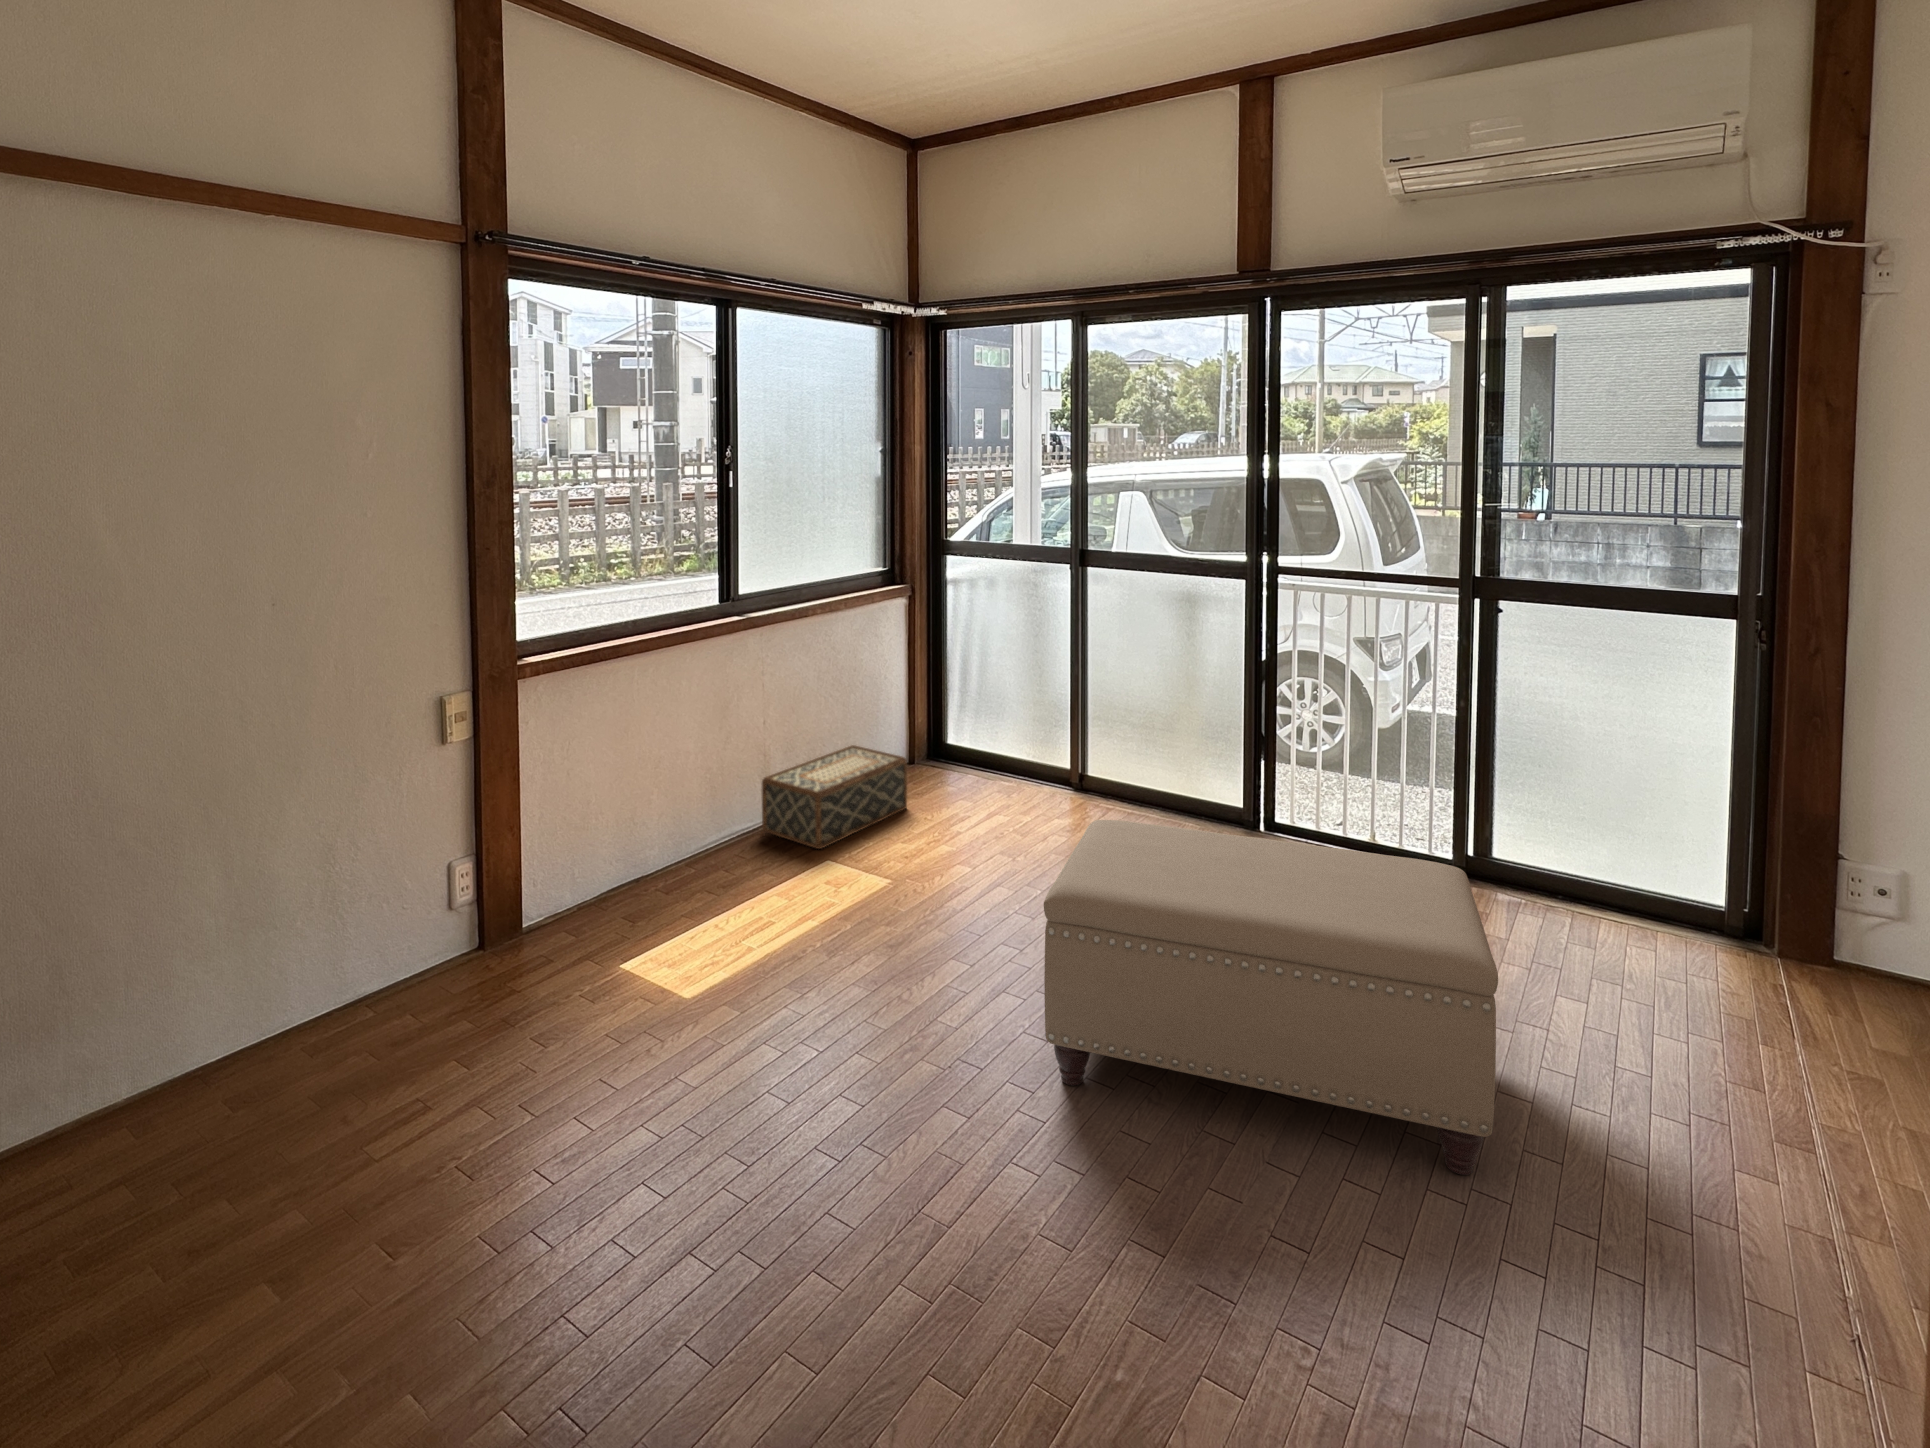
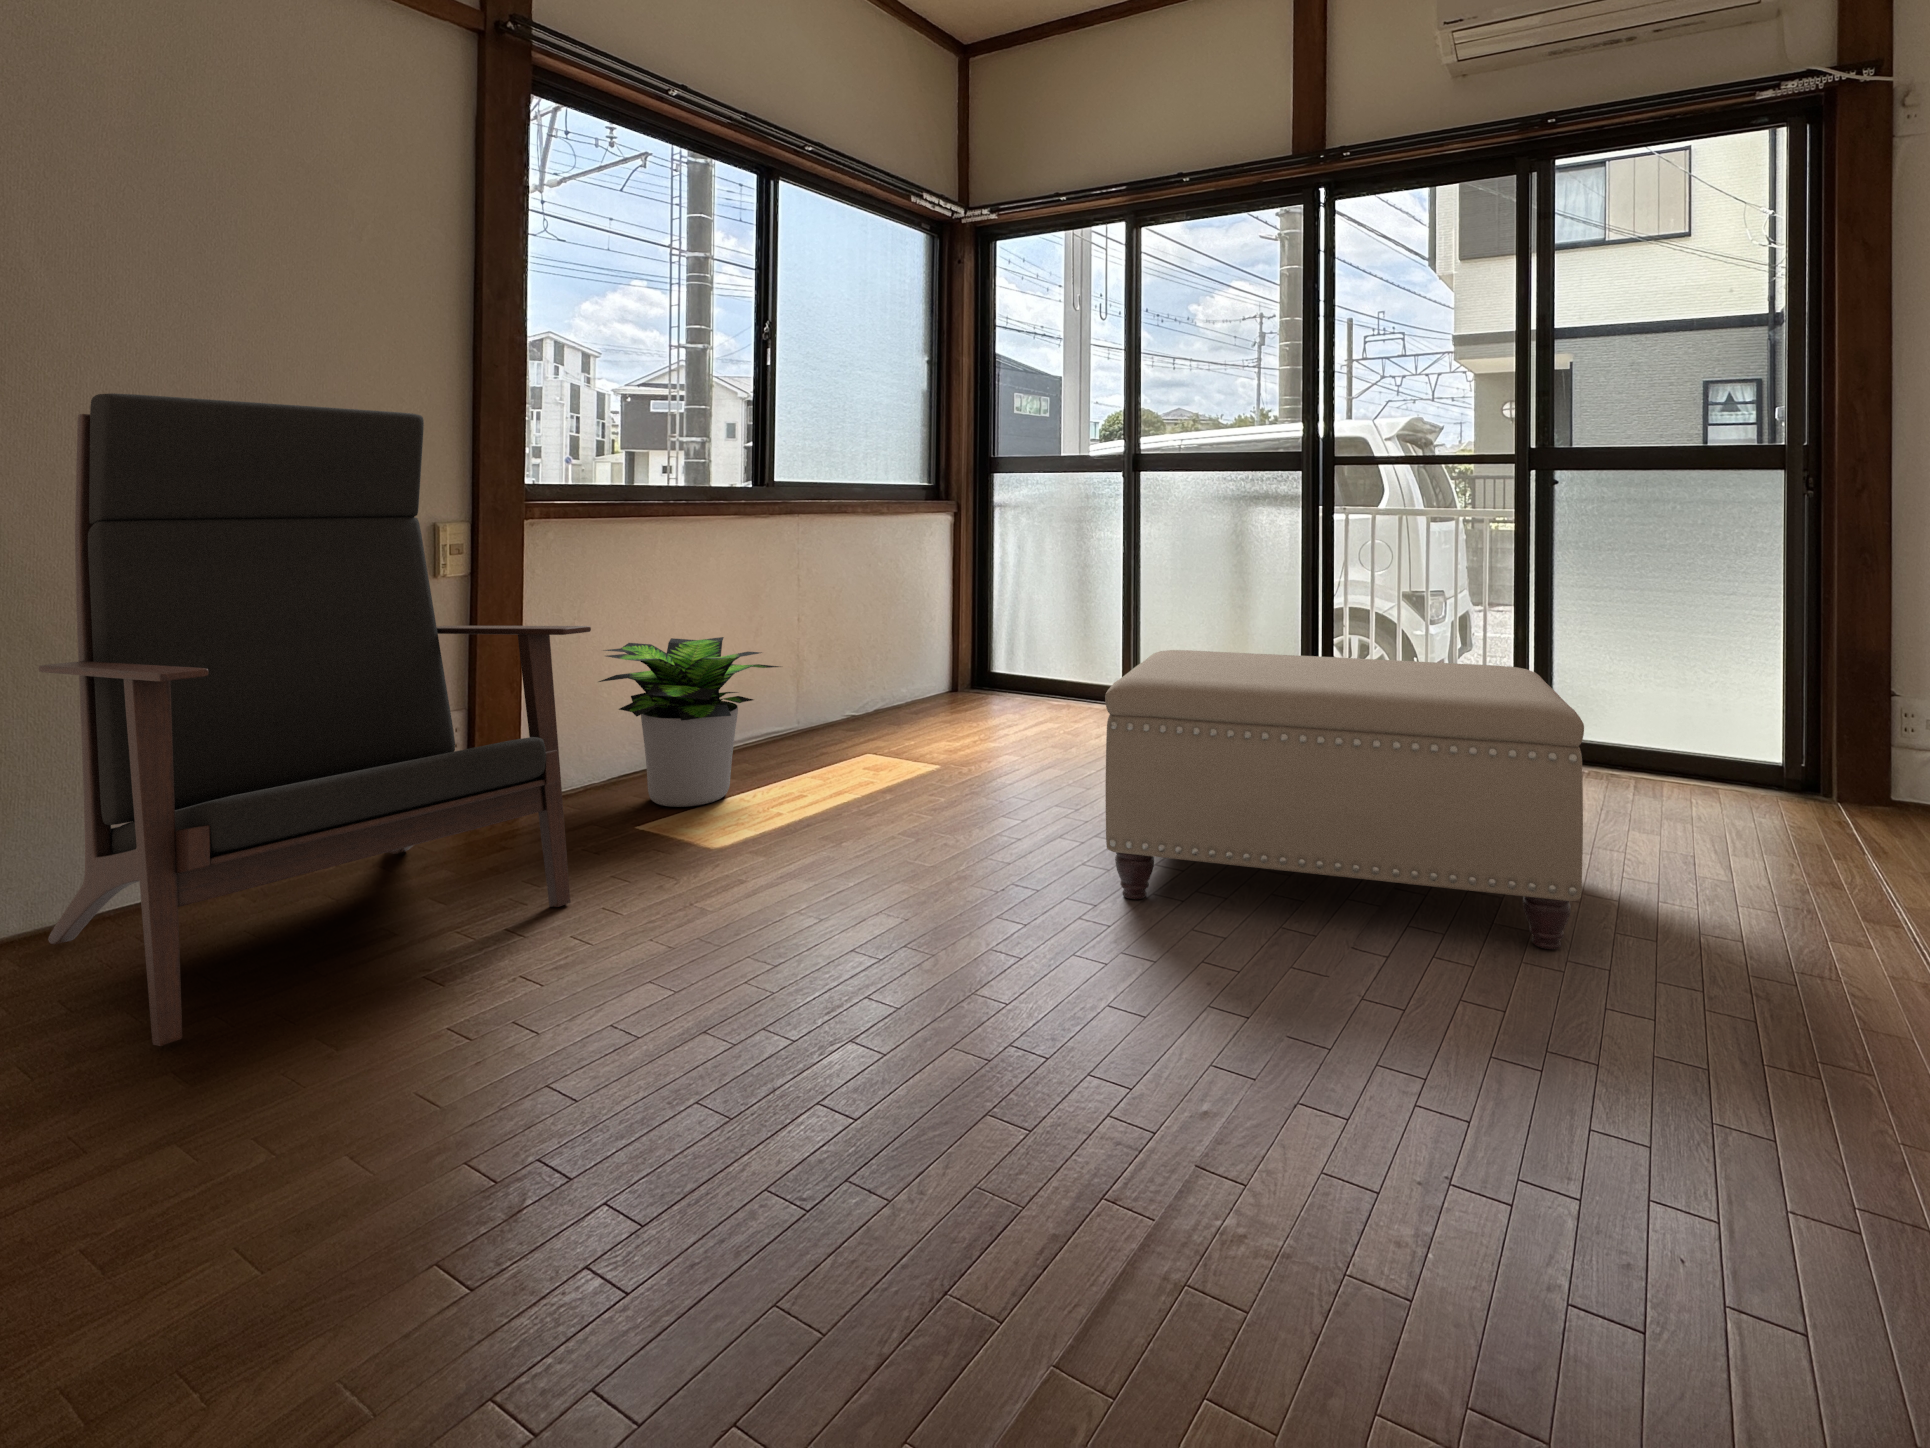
lounge chair: none [129,620,581,1255] -> present [38,393,591,1046]
woven basket: present [762,745,907,849] -> none [793,657,951,746]
potted plant: none [585,766,753,937] -> present [599,637,779,807]

